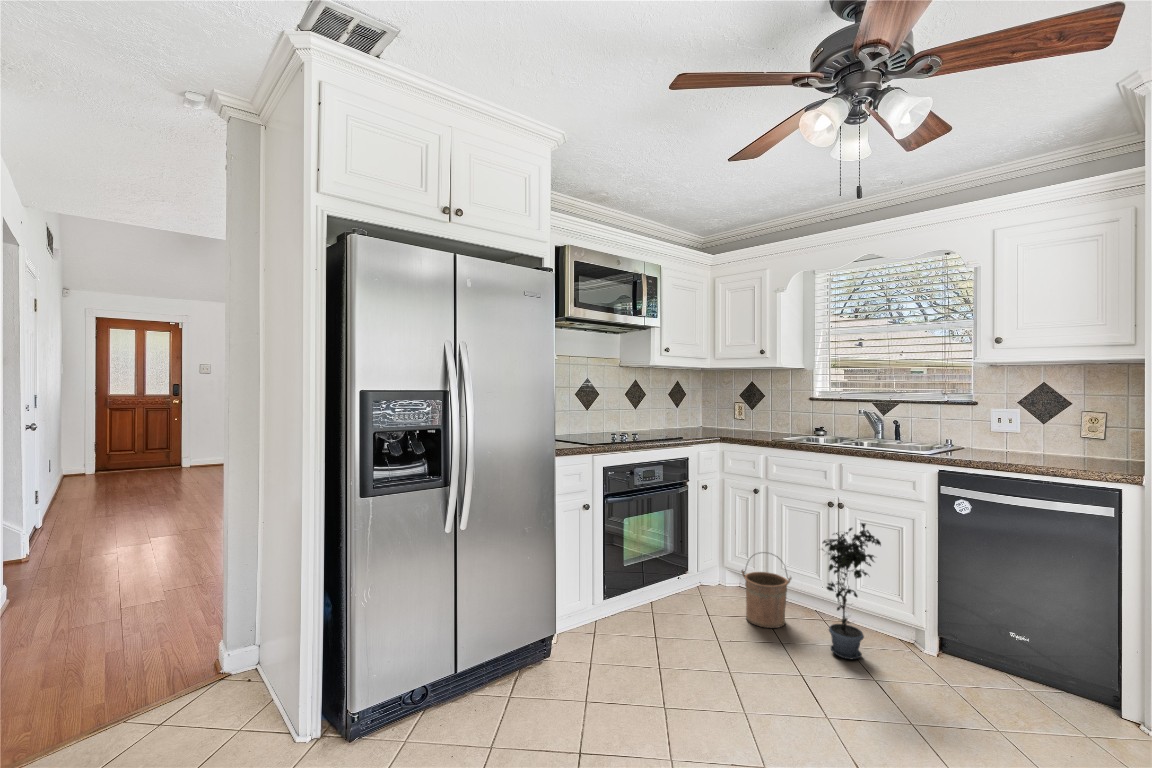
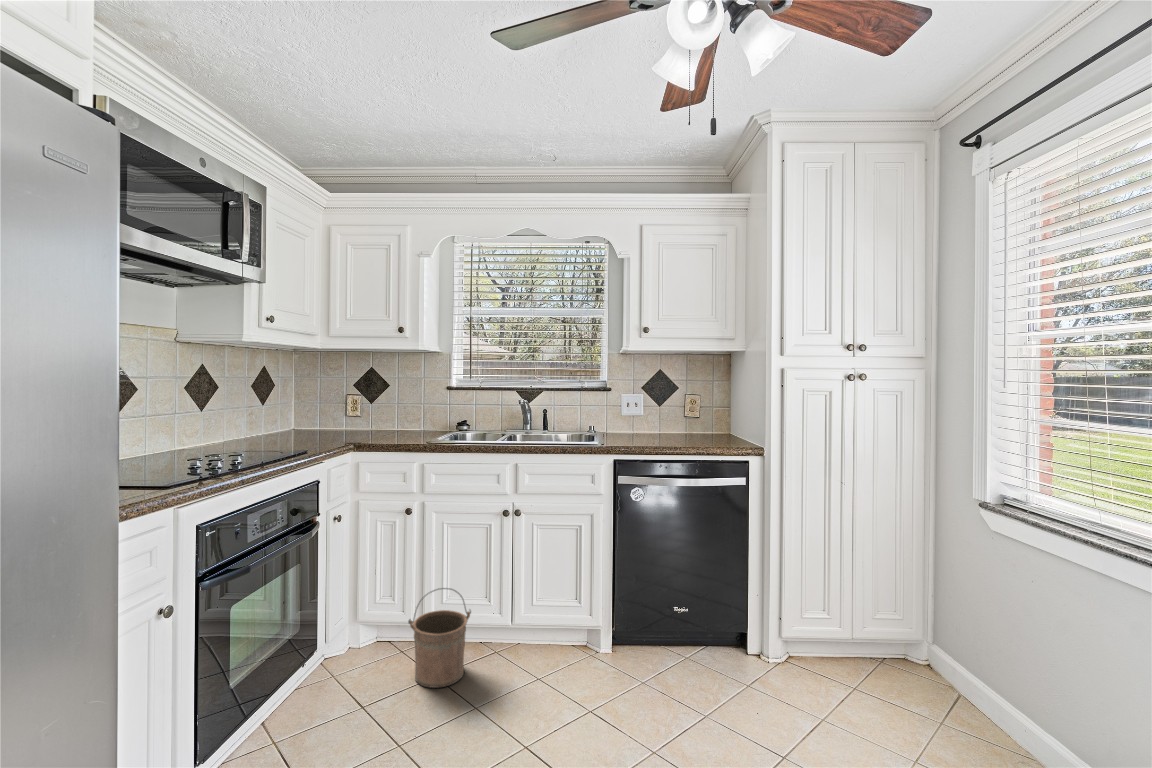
potted plant: present [822,523,881,659] -> none [515,530,584,692]

